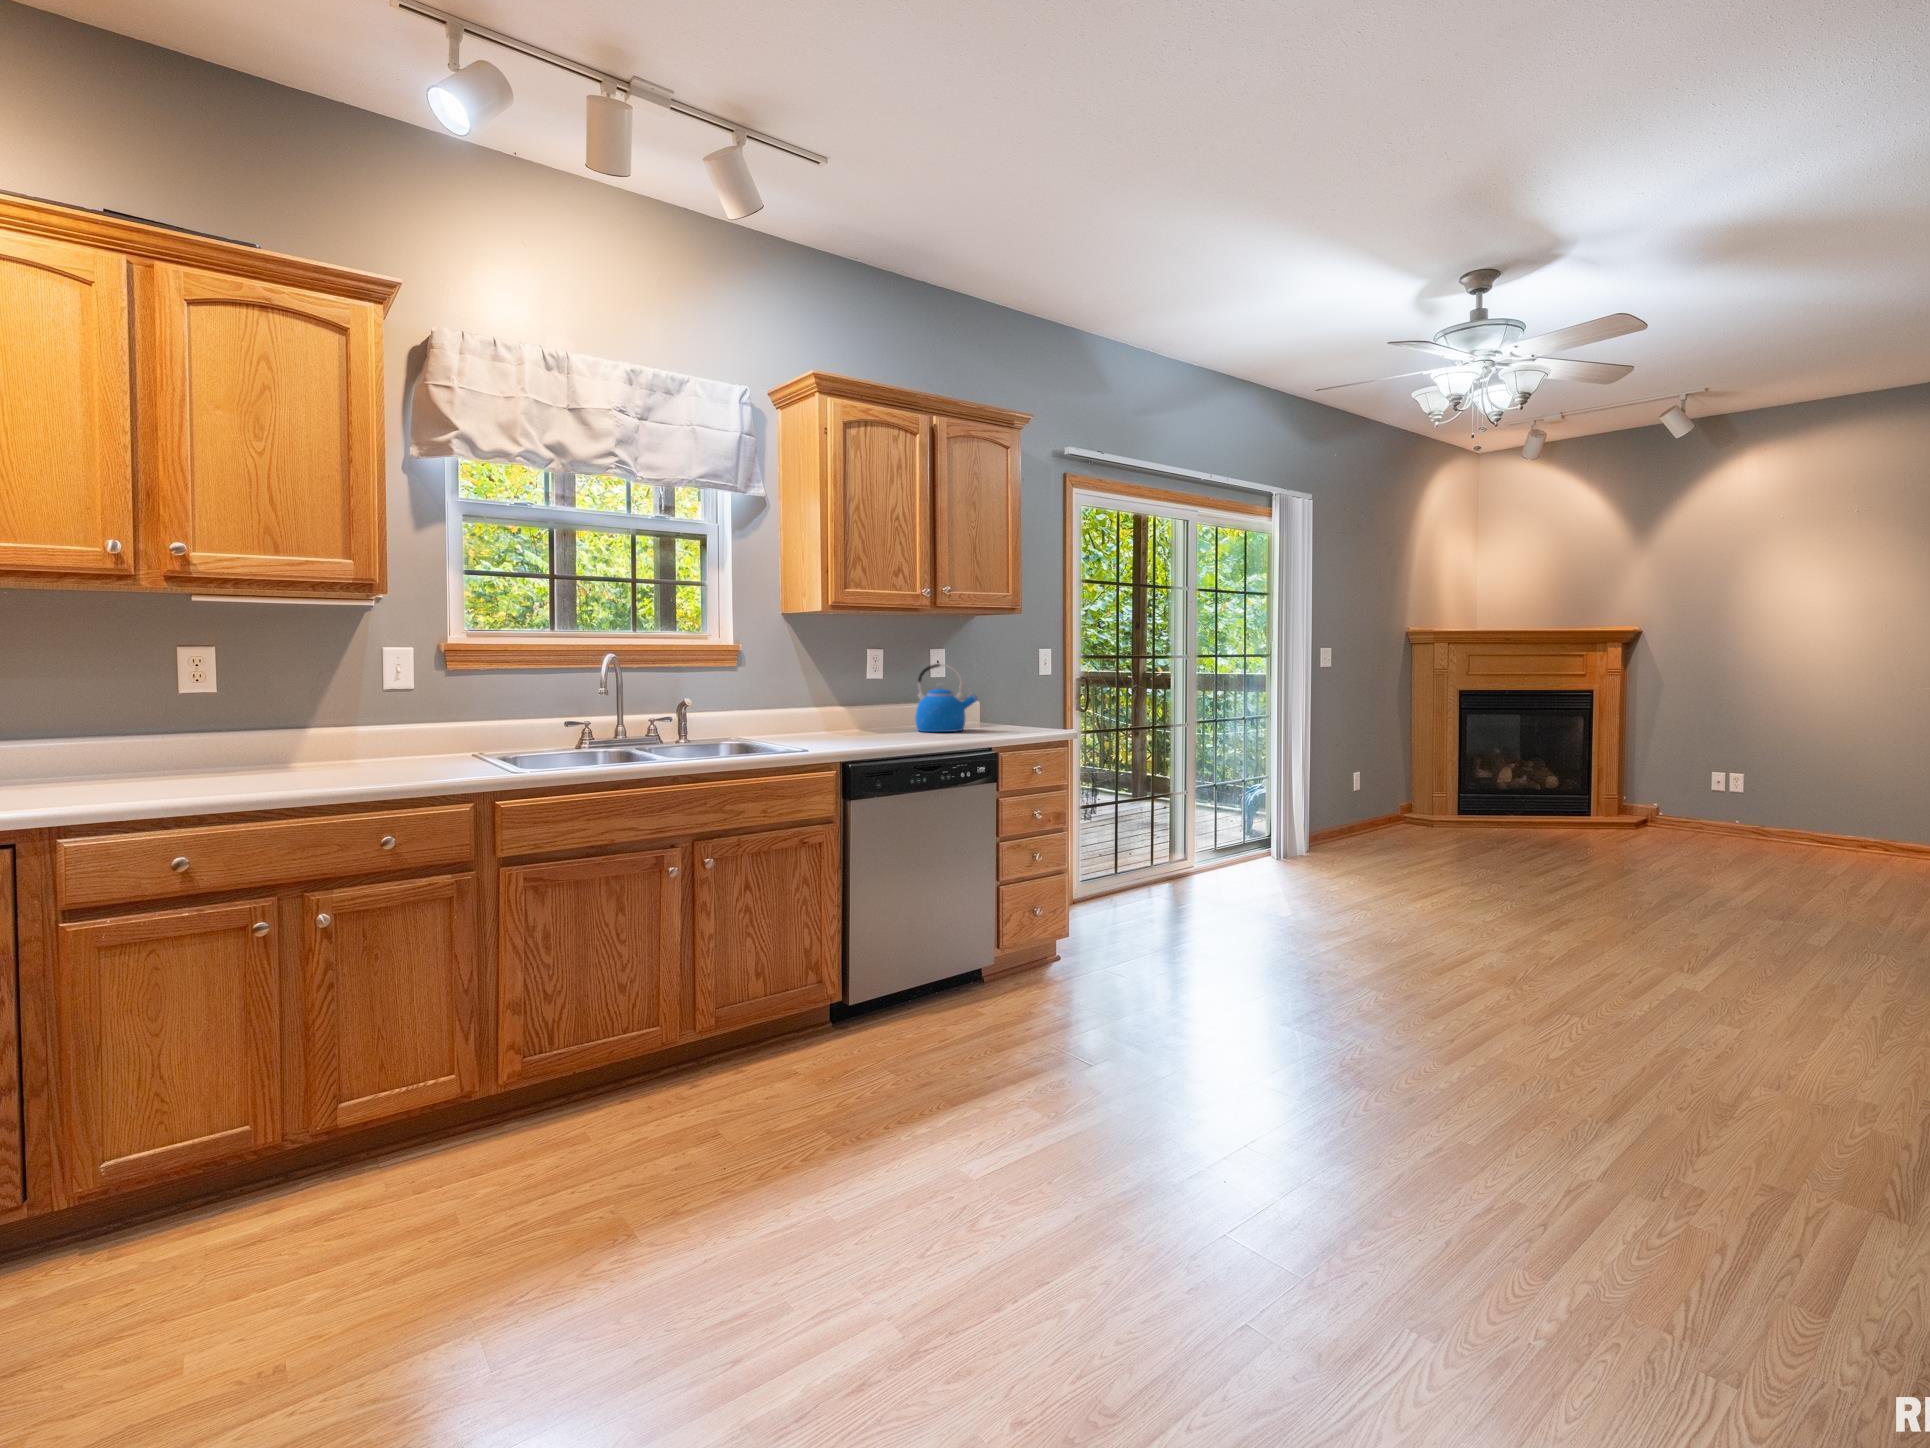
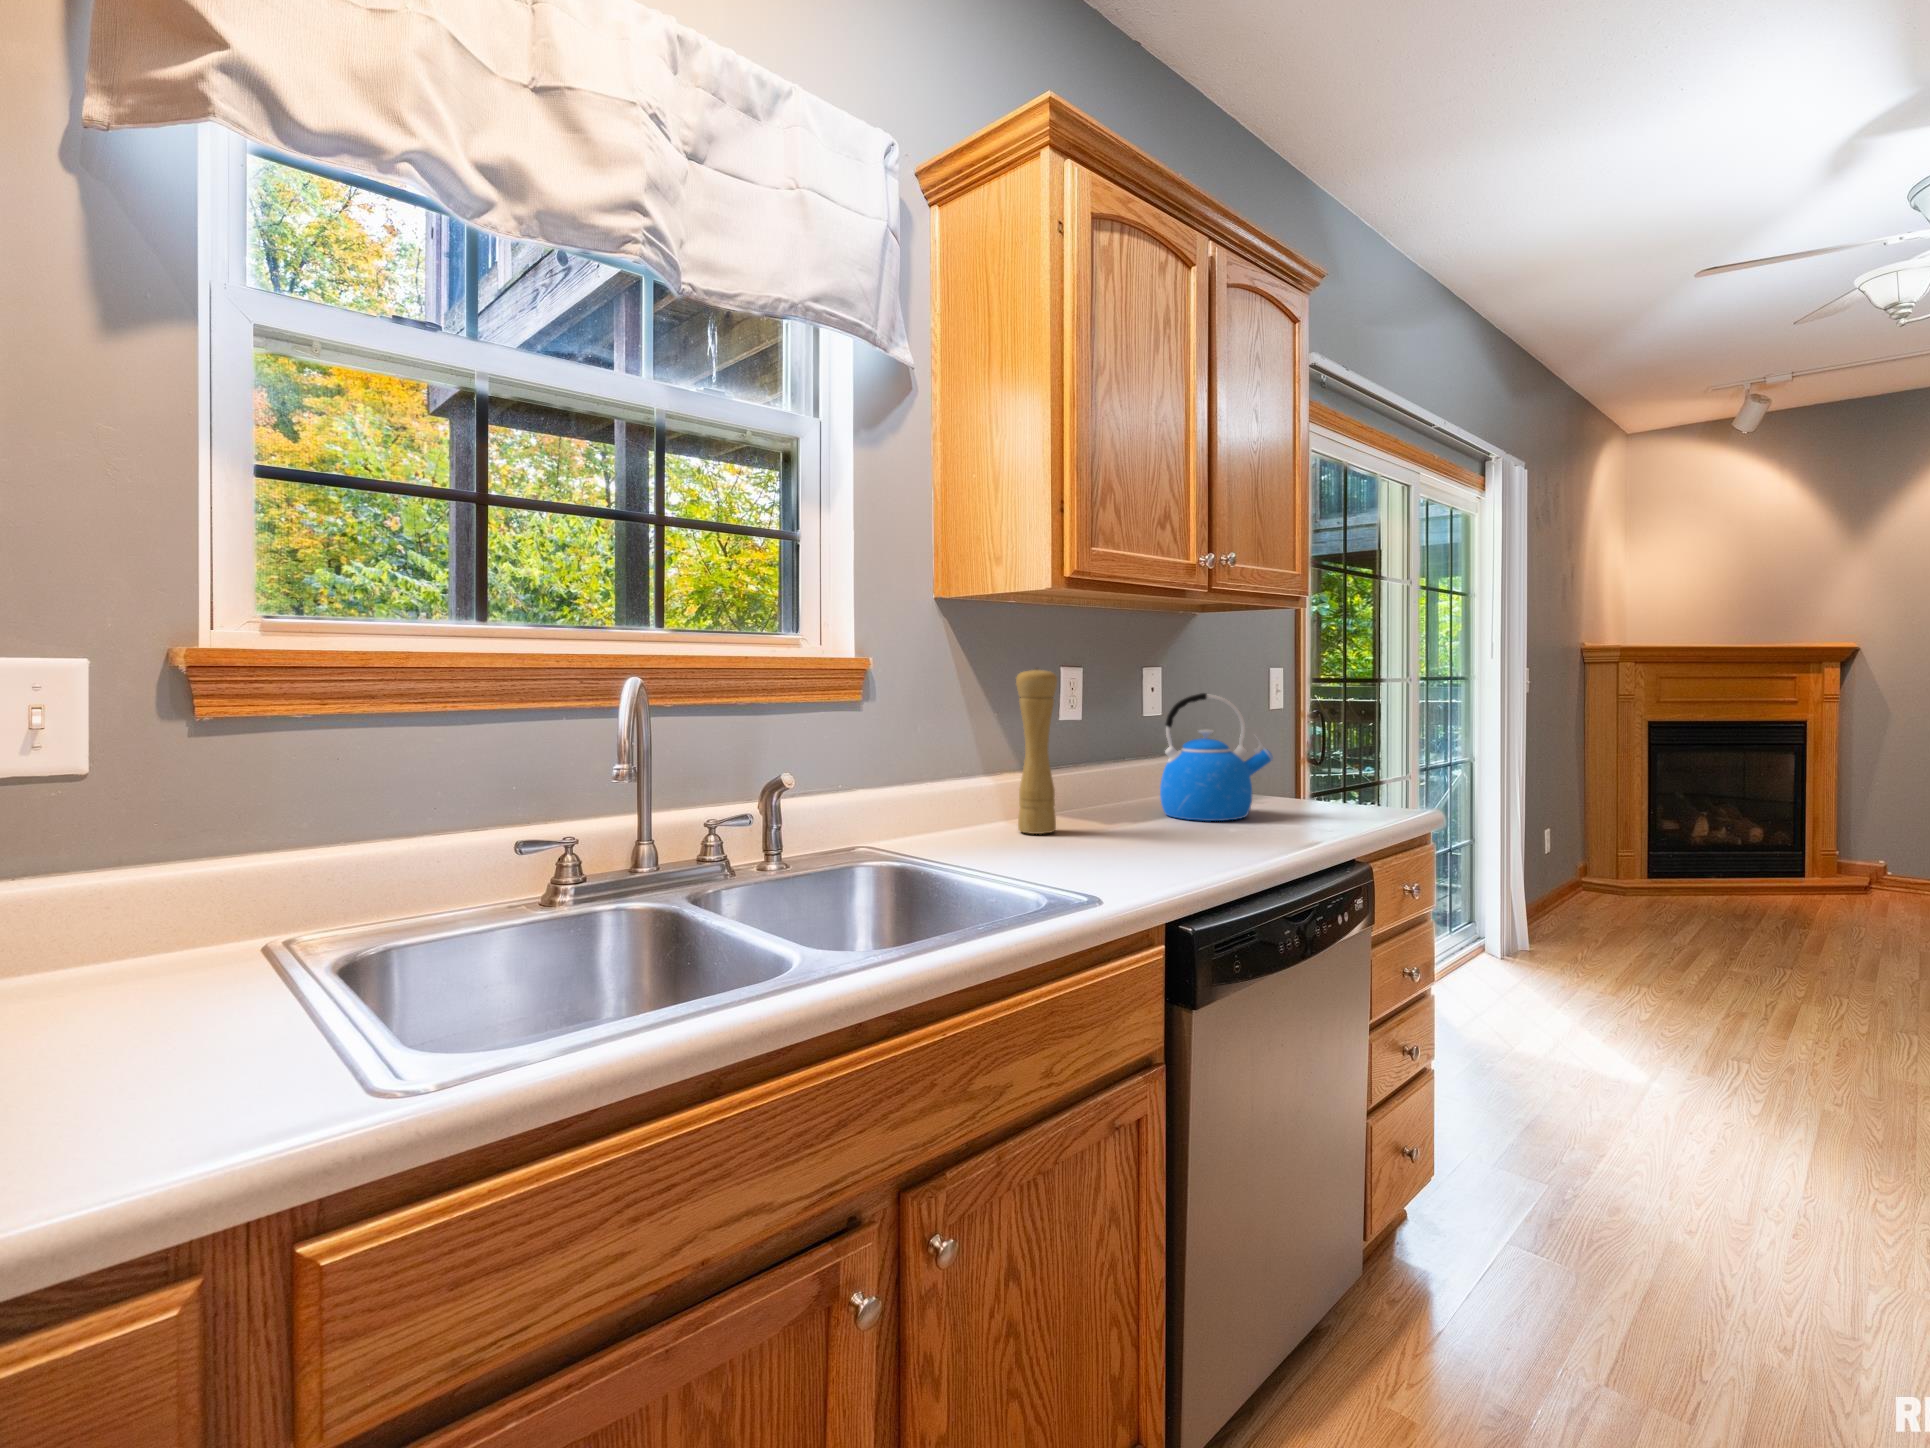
pepper mill: none [821,650,842,735] -> present [1016,668,1057,834]

